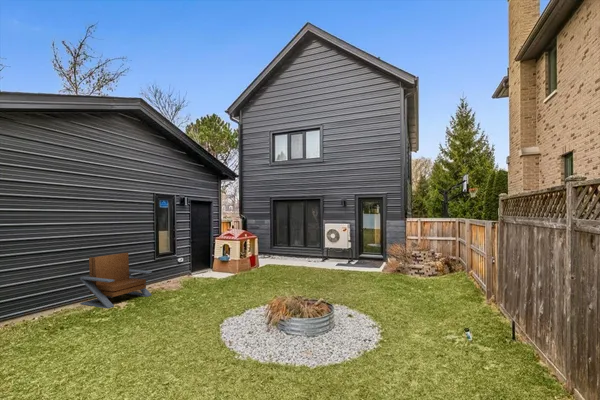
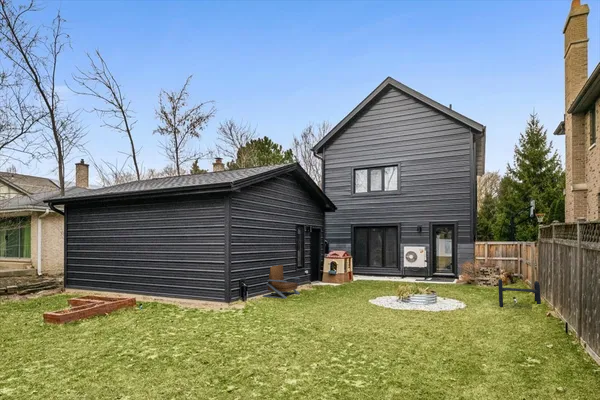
bench: none [437,274,509,329] -> present [498,279,541,307]

